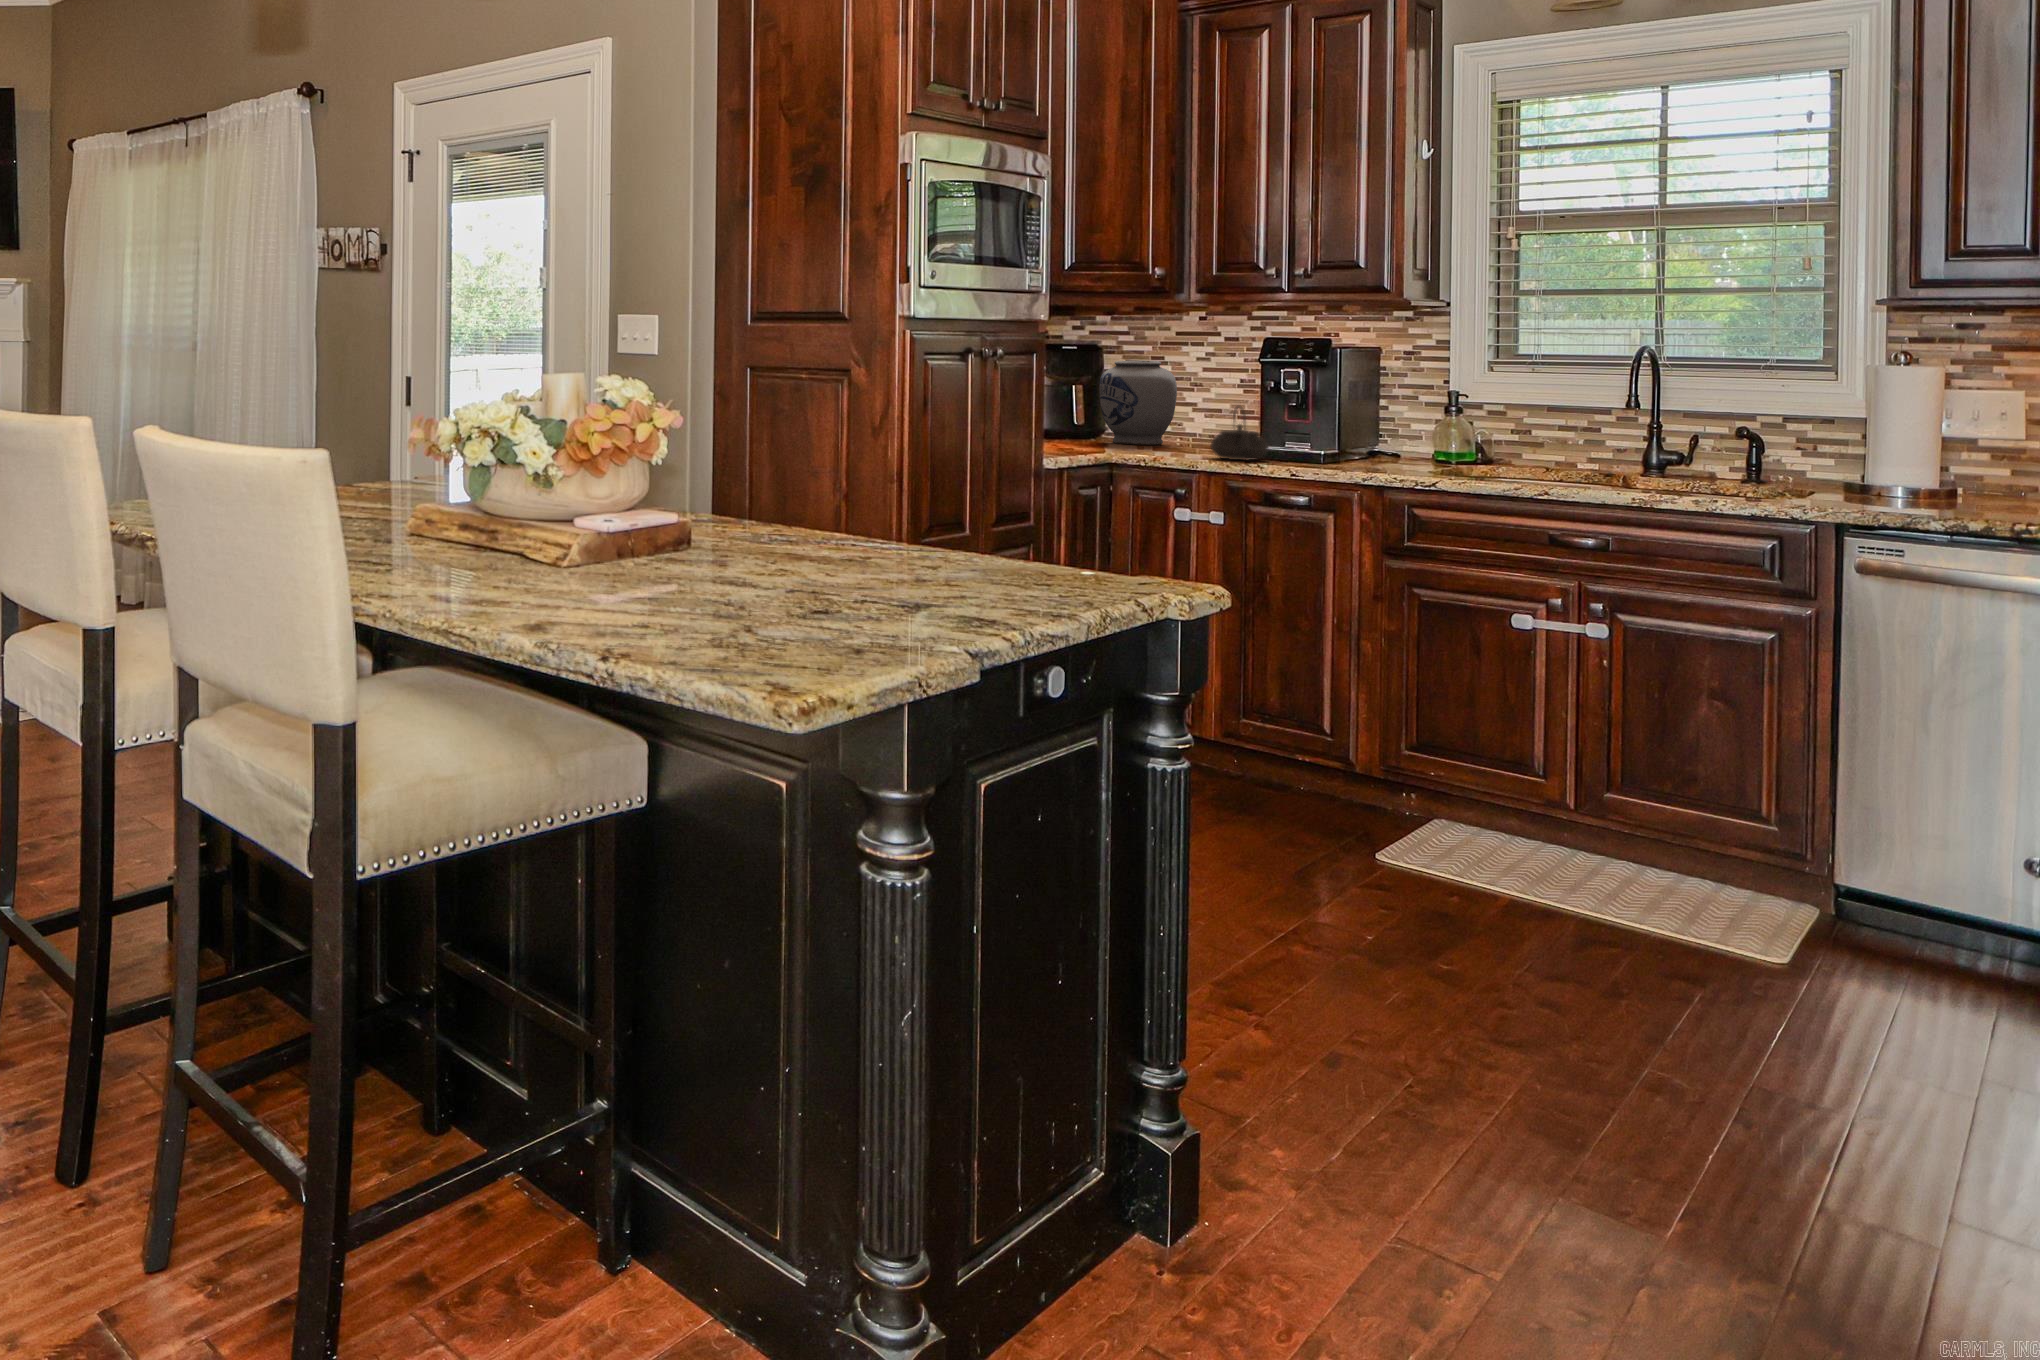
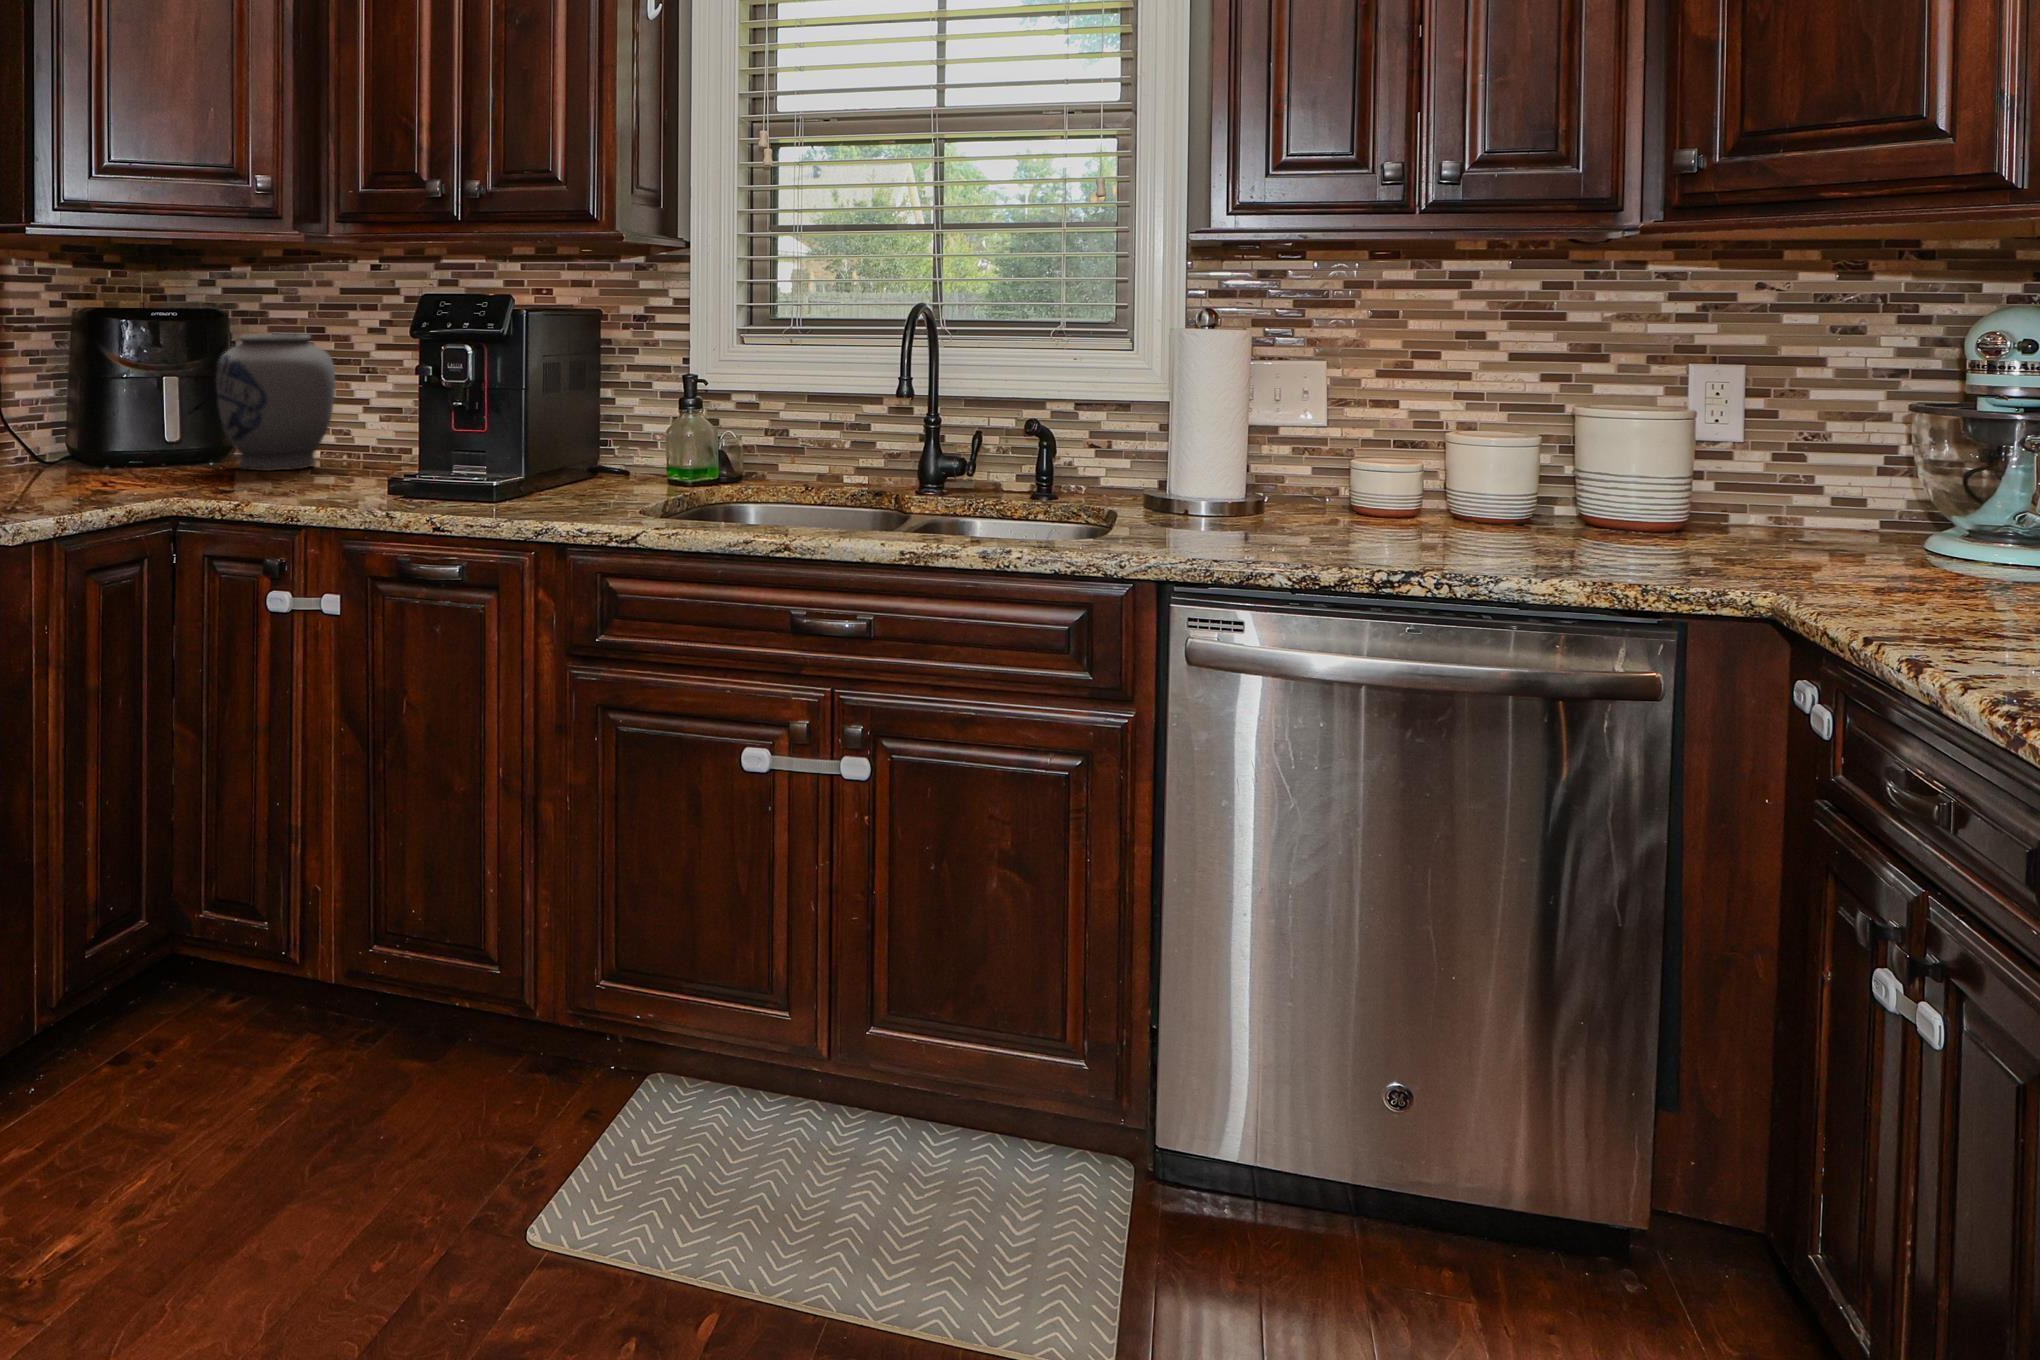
teapot: present [1210,406,1268,460] -> none [336,408,426,502]

